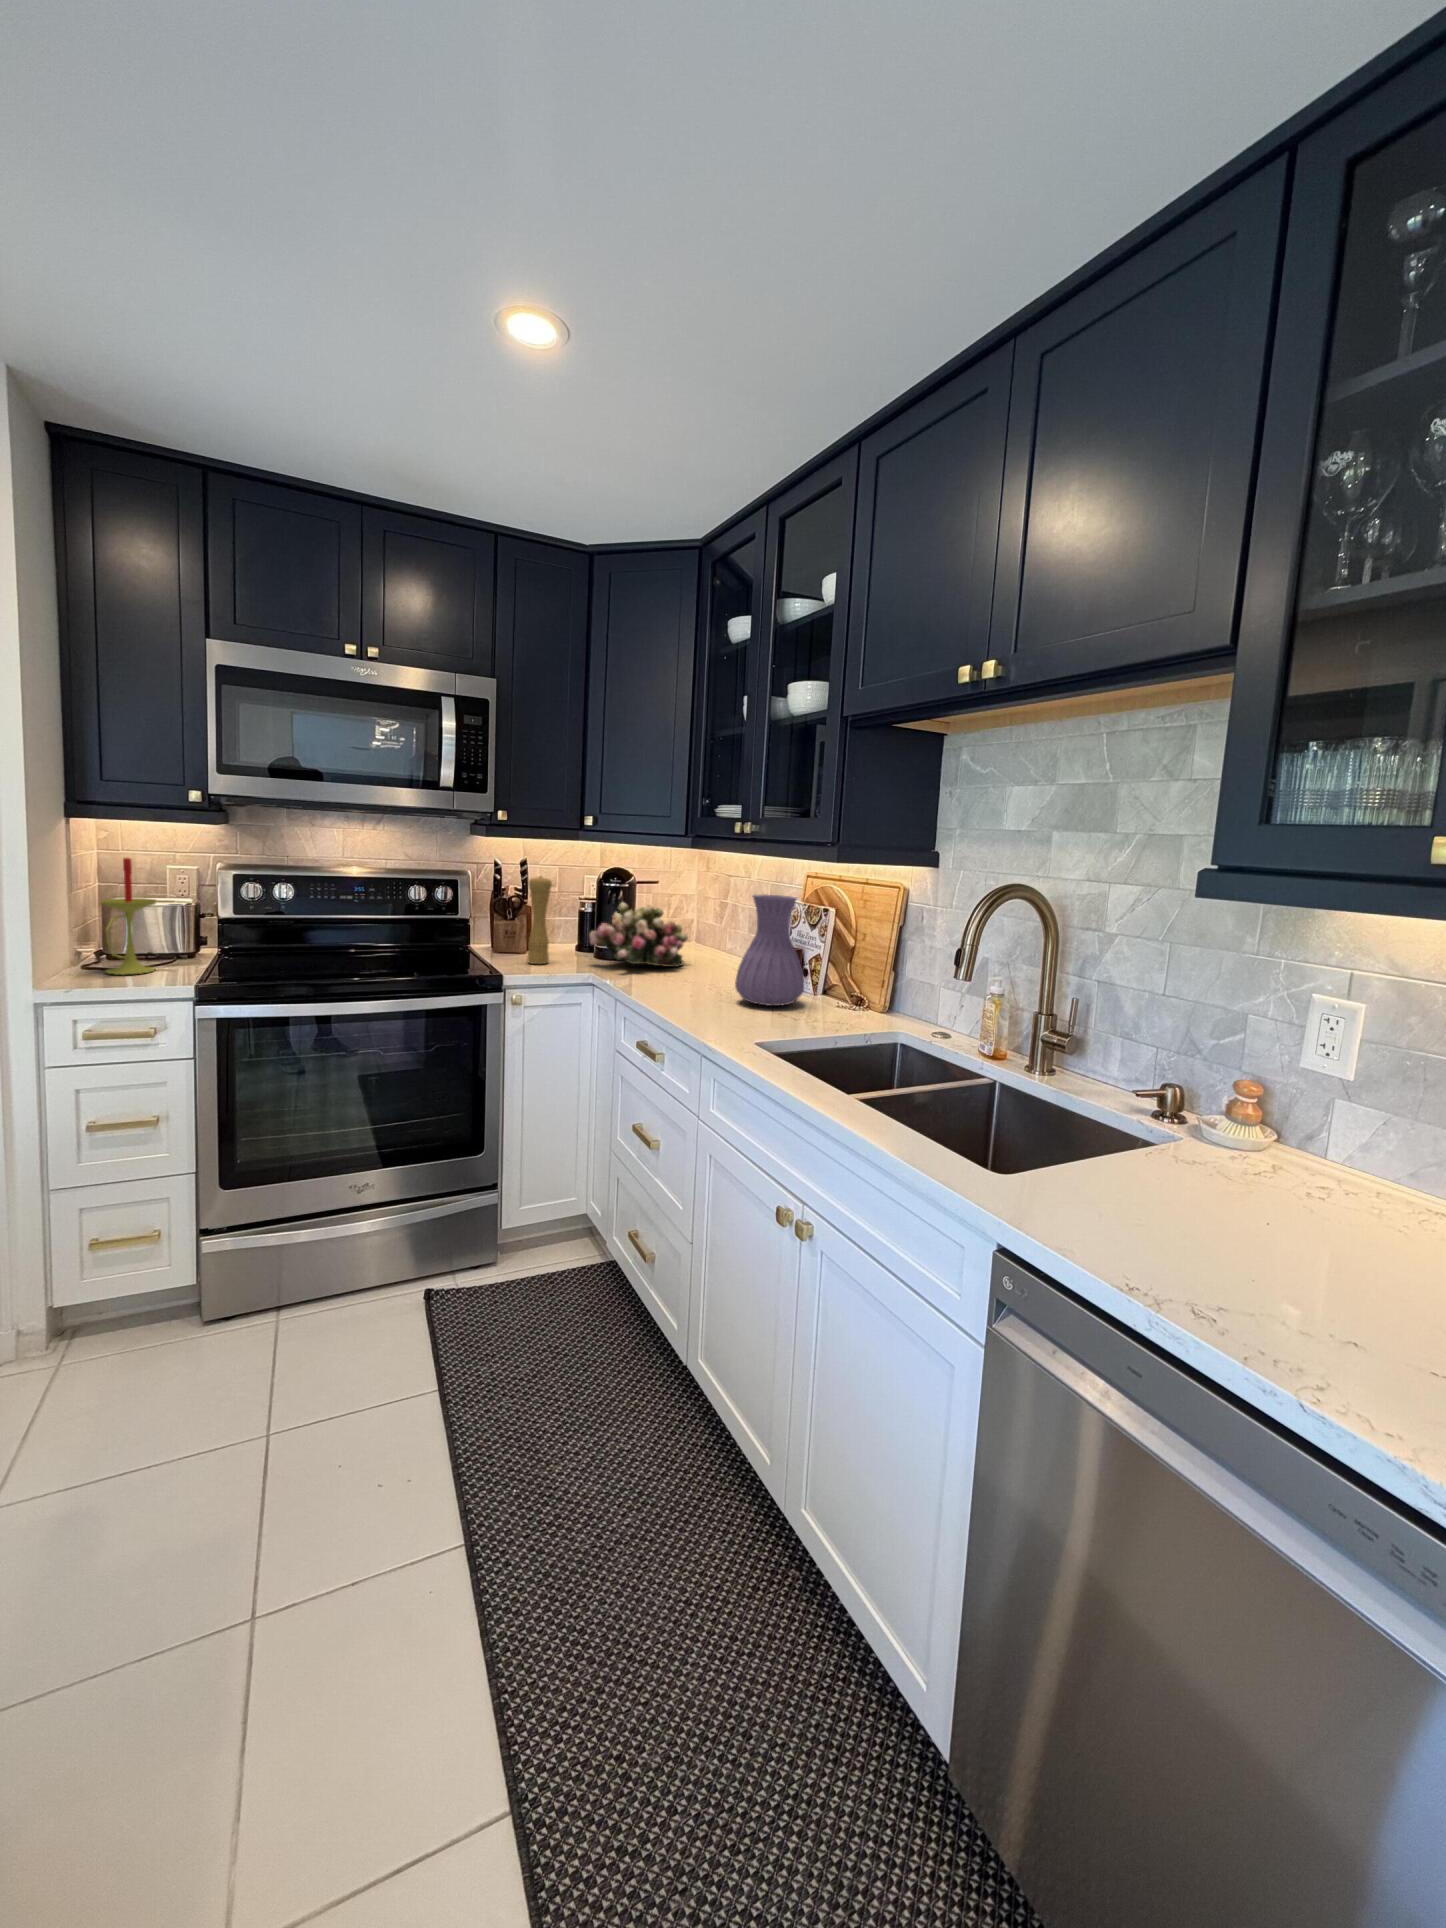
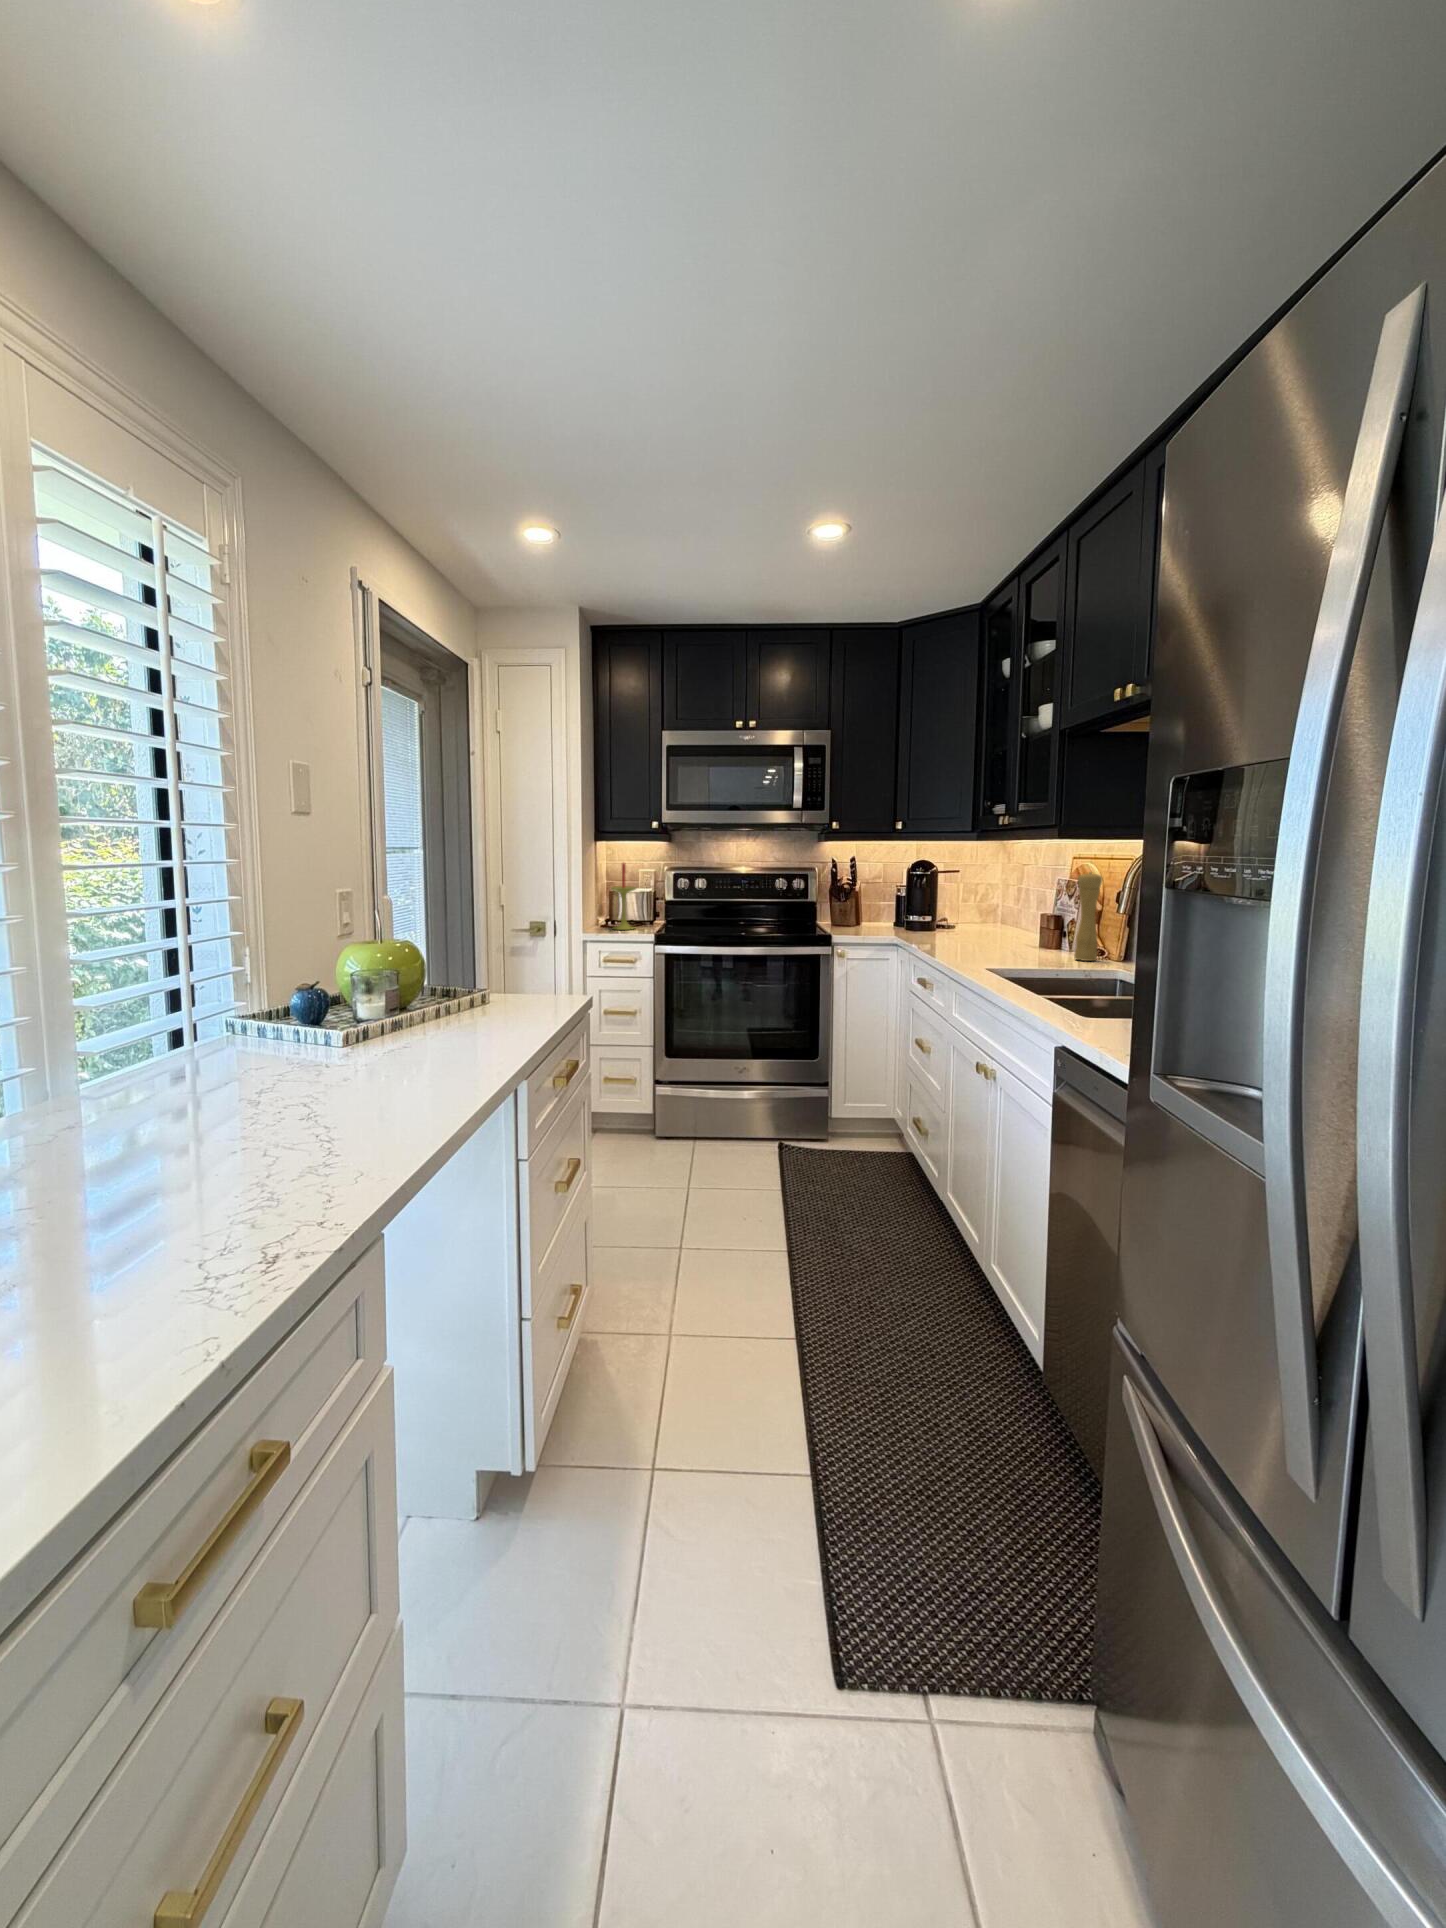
pepper mill: present [528,876,552,964] -> present [1074,873,1102,961]
vase: present [735,895,804,1006] -> none [996,871,1054,955]
flower arrangement: present [589,903,688,967] -> none [897,886,977,935]

